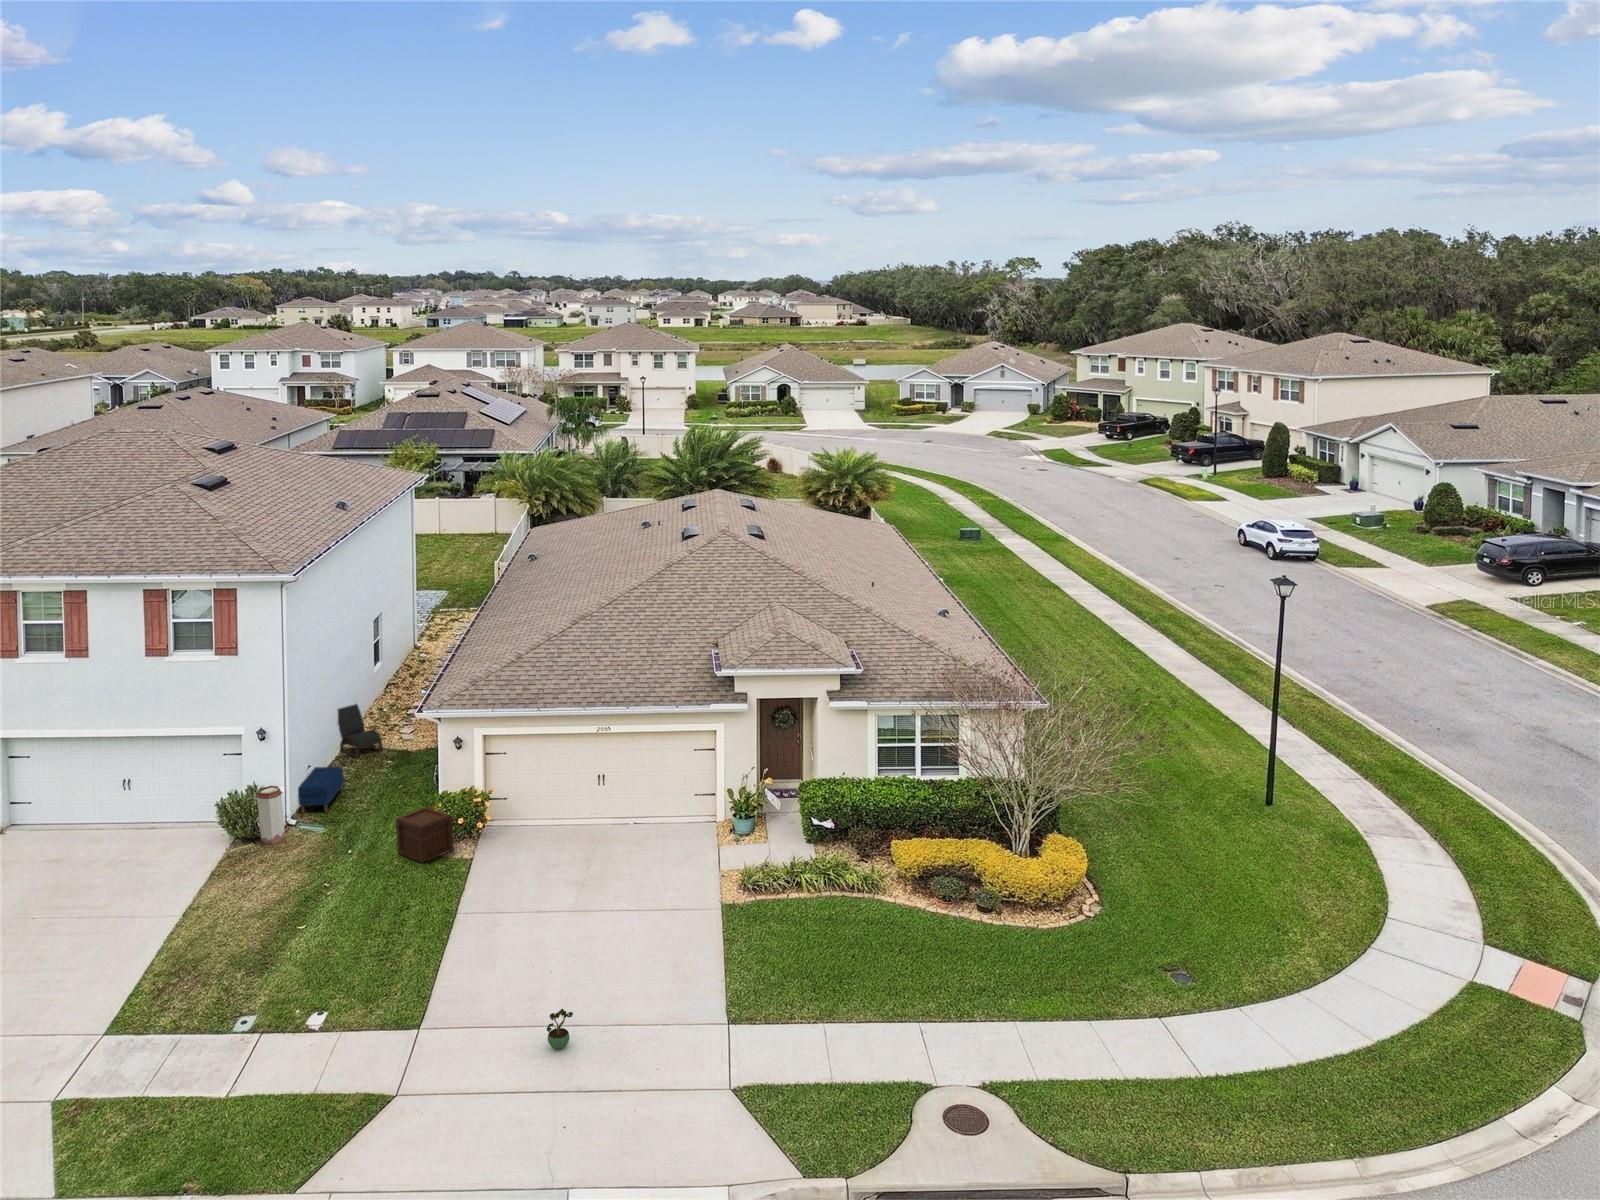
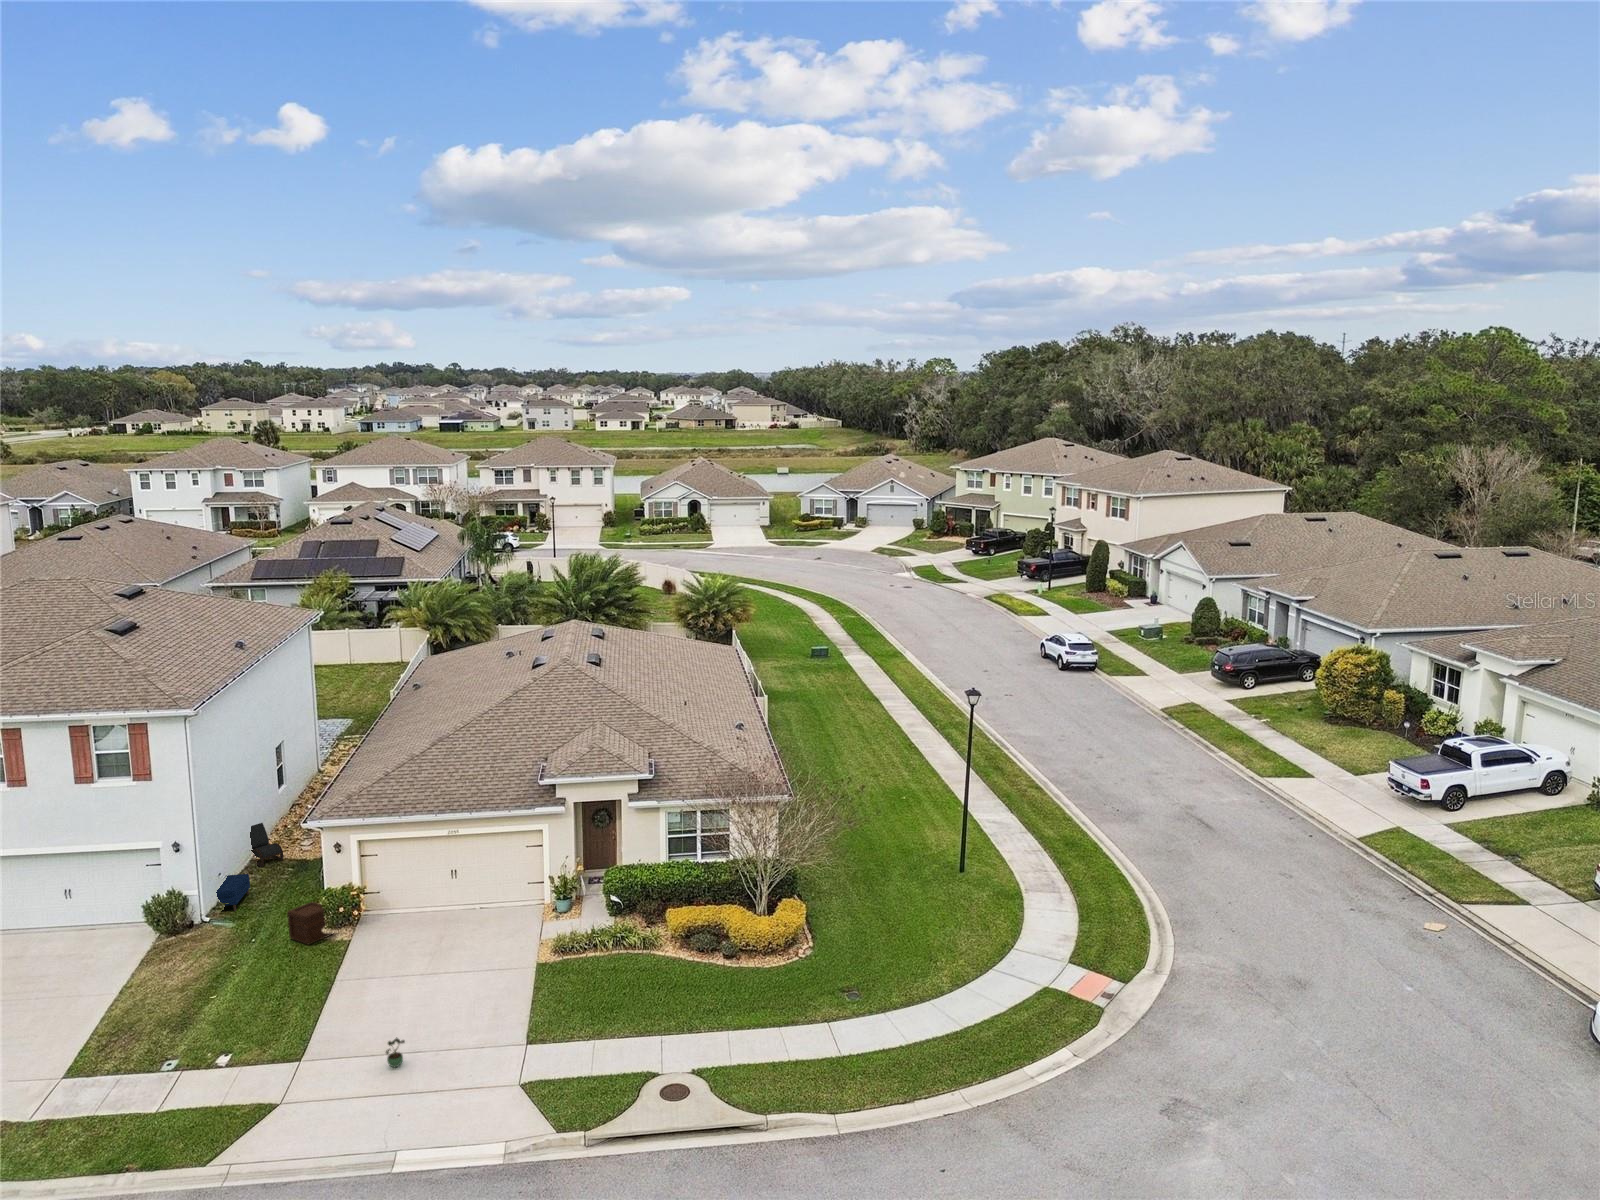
trash can: present [256,786,285,844] -> none [178,891,202,937]

